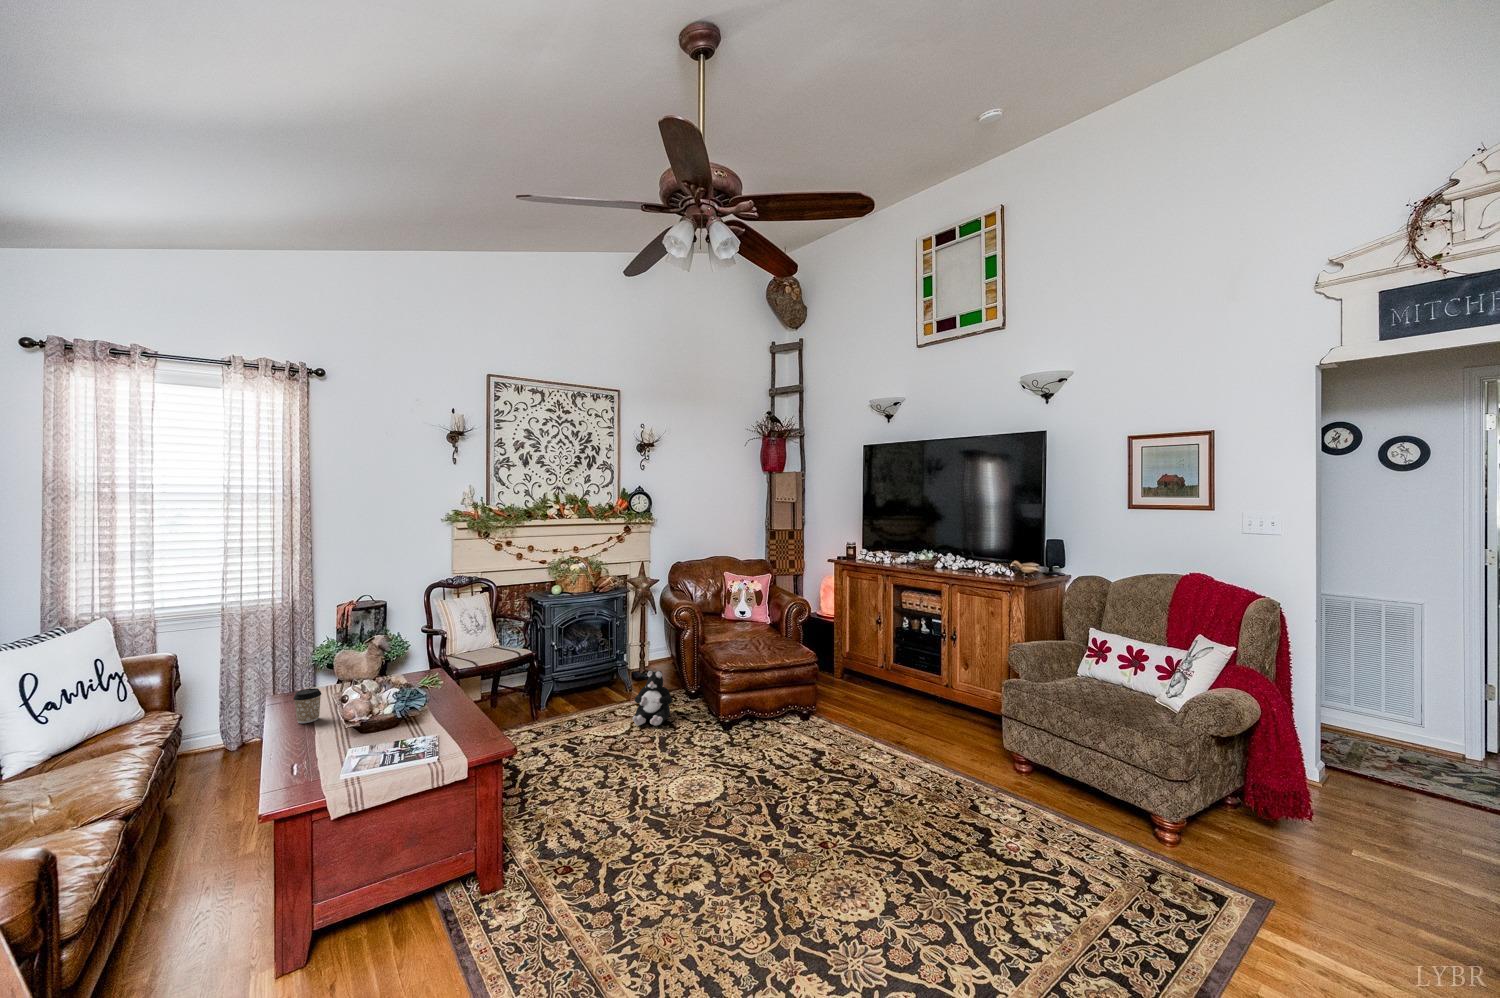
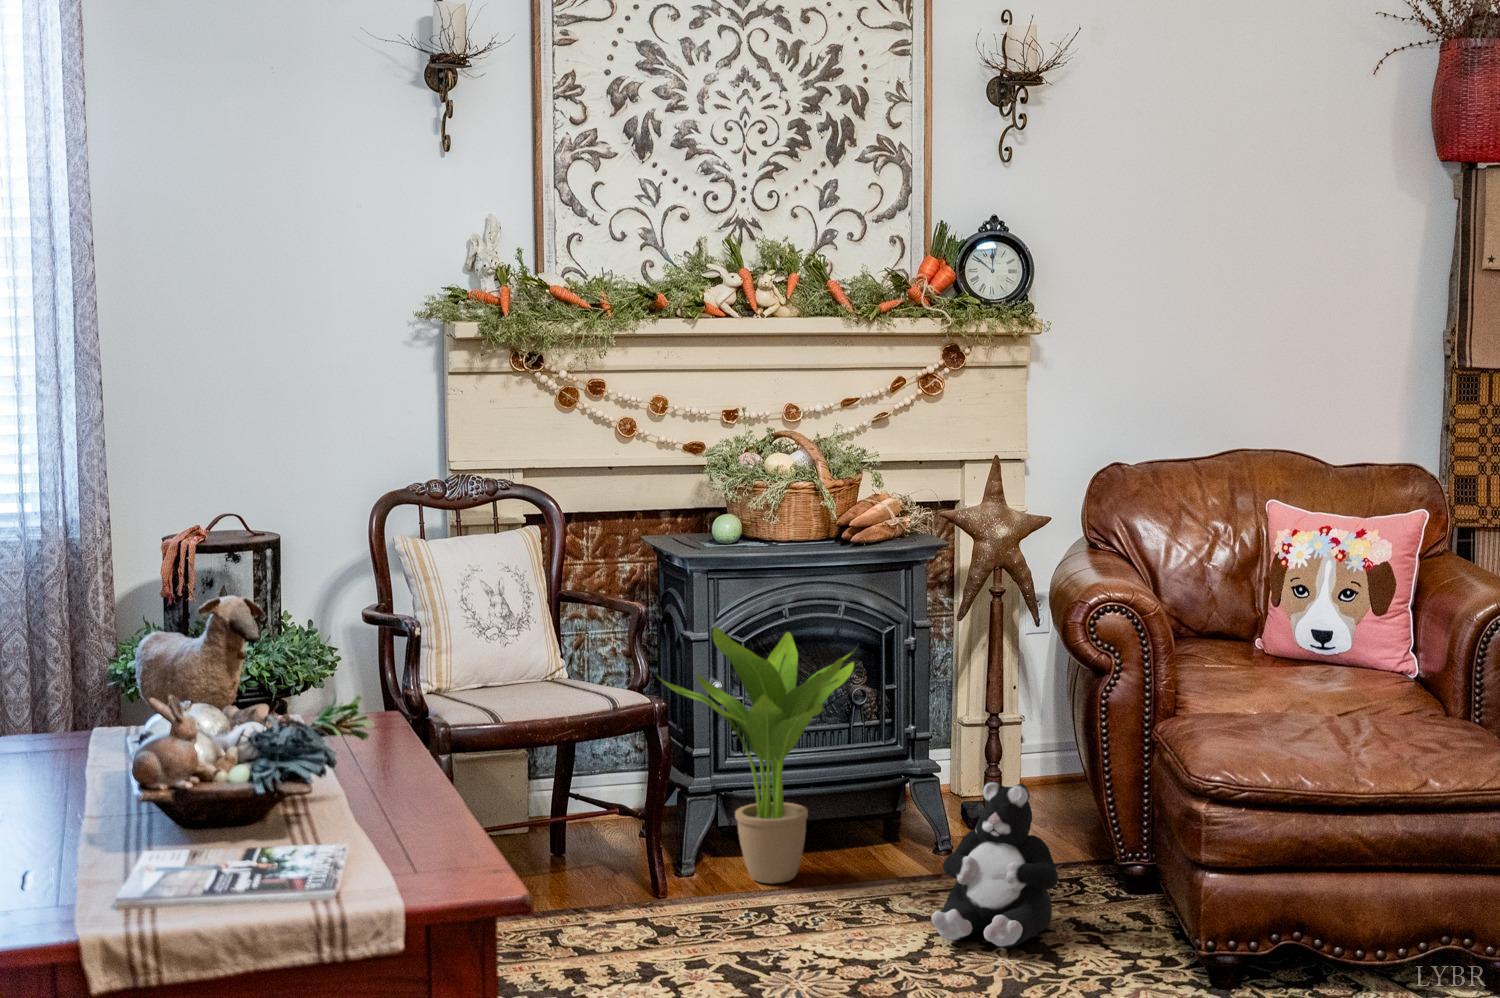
potted plant: none [534,624,604,710] -> present [659,627,854,884]
coffee cup: present [293,688,321,723] -> none [35,716,97,800]

